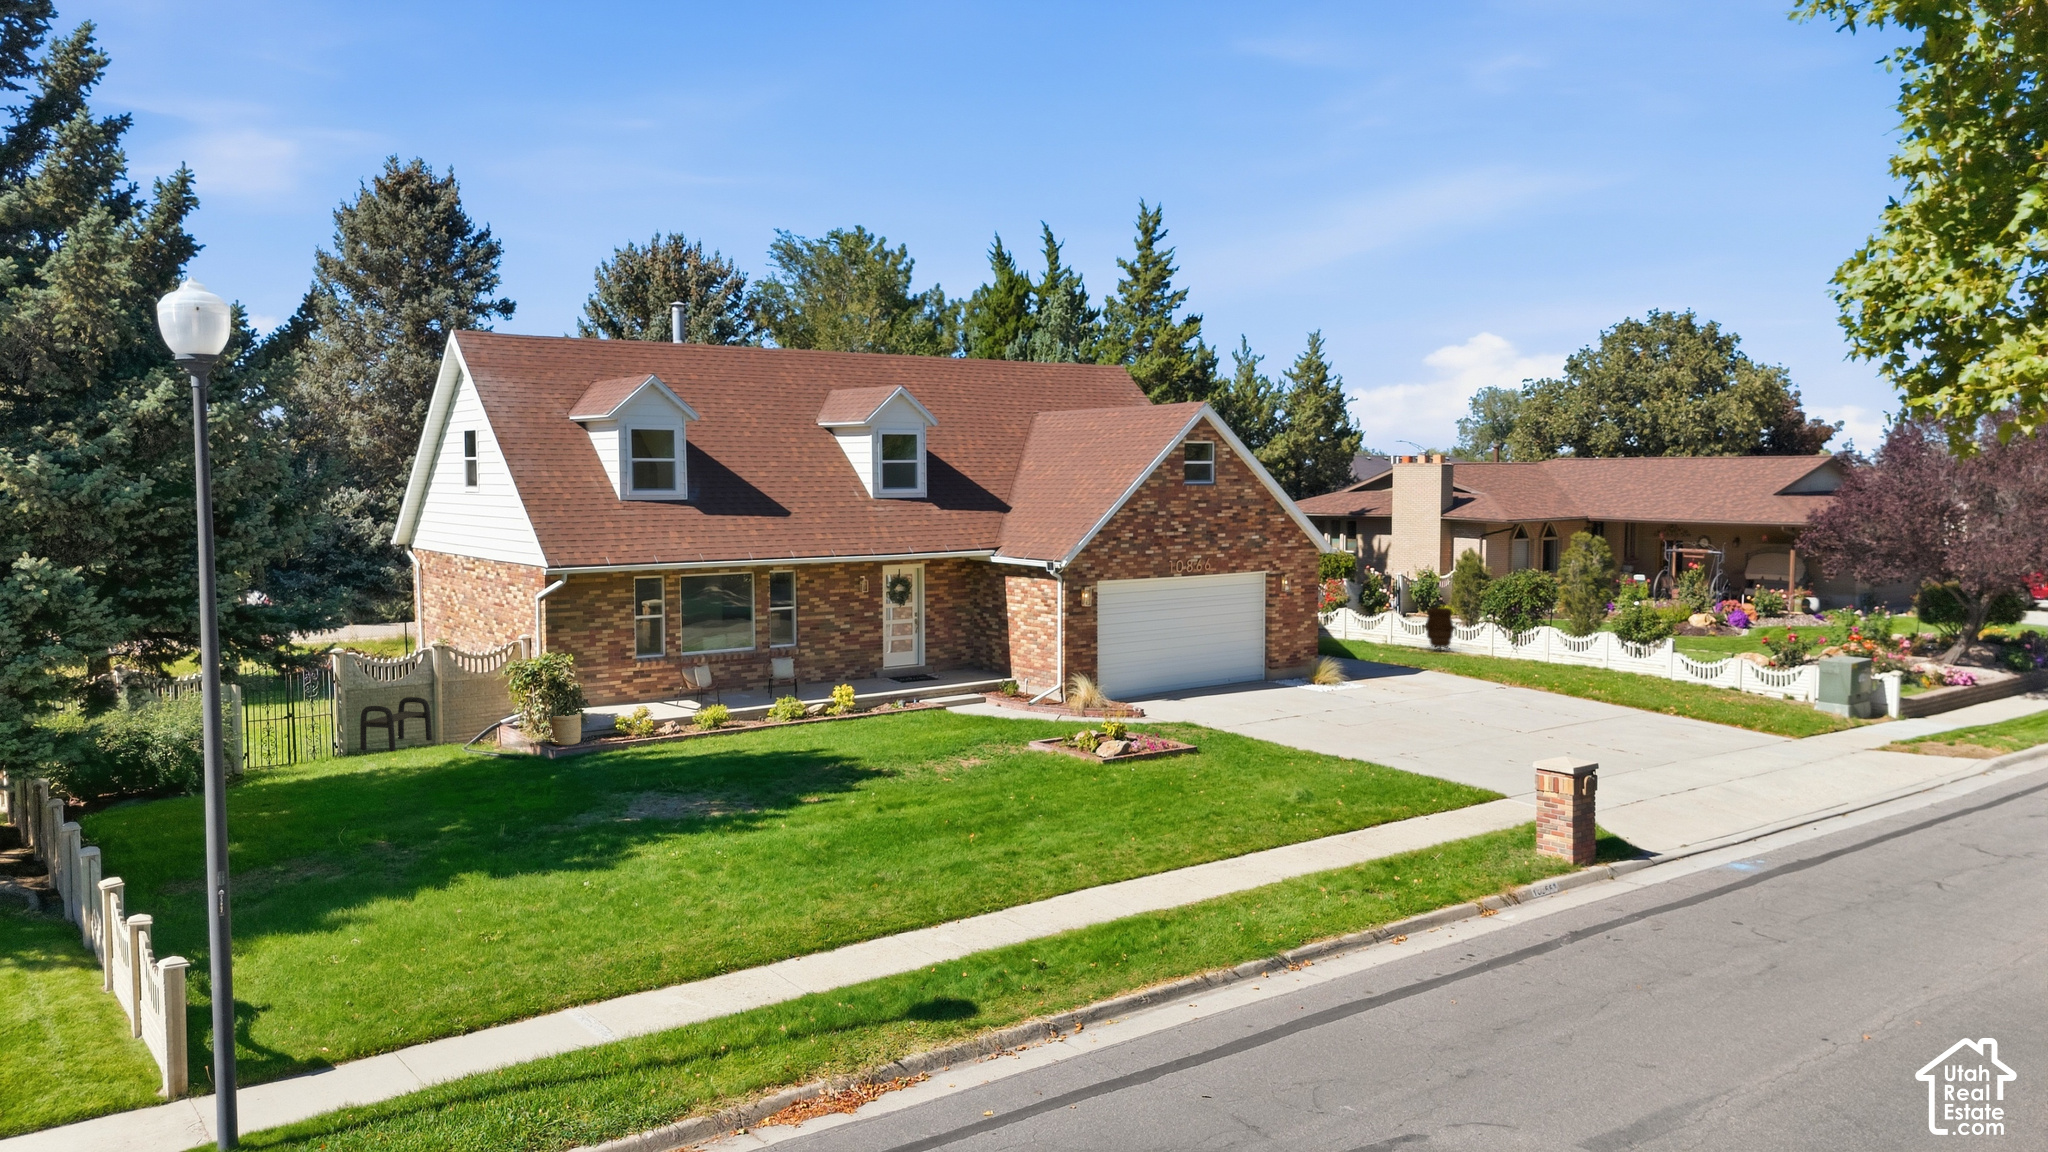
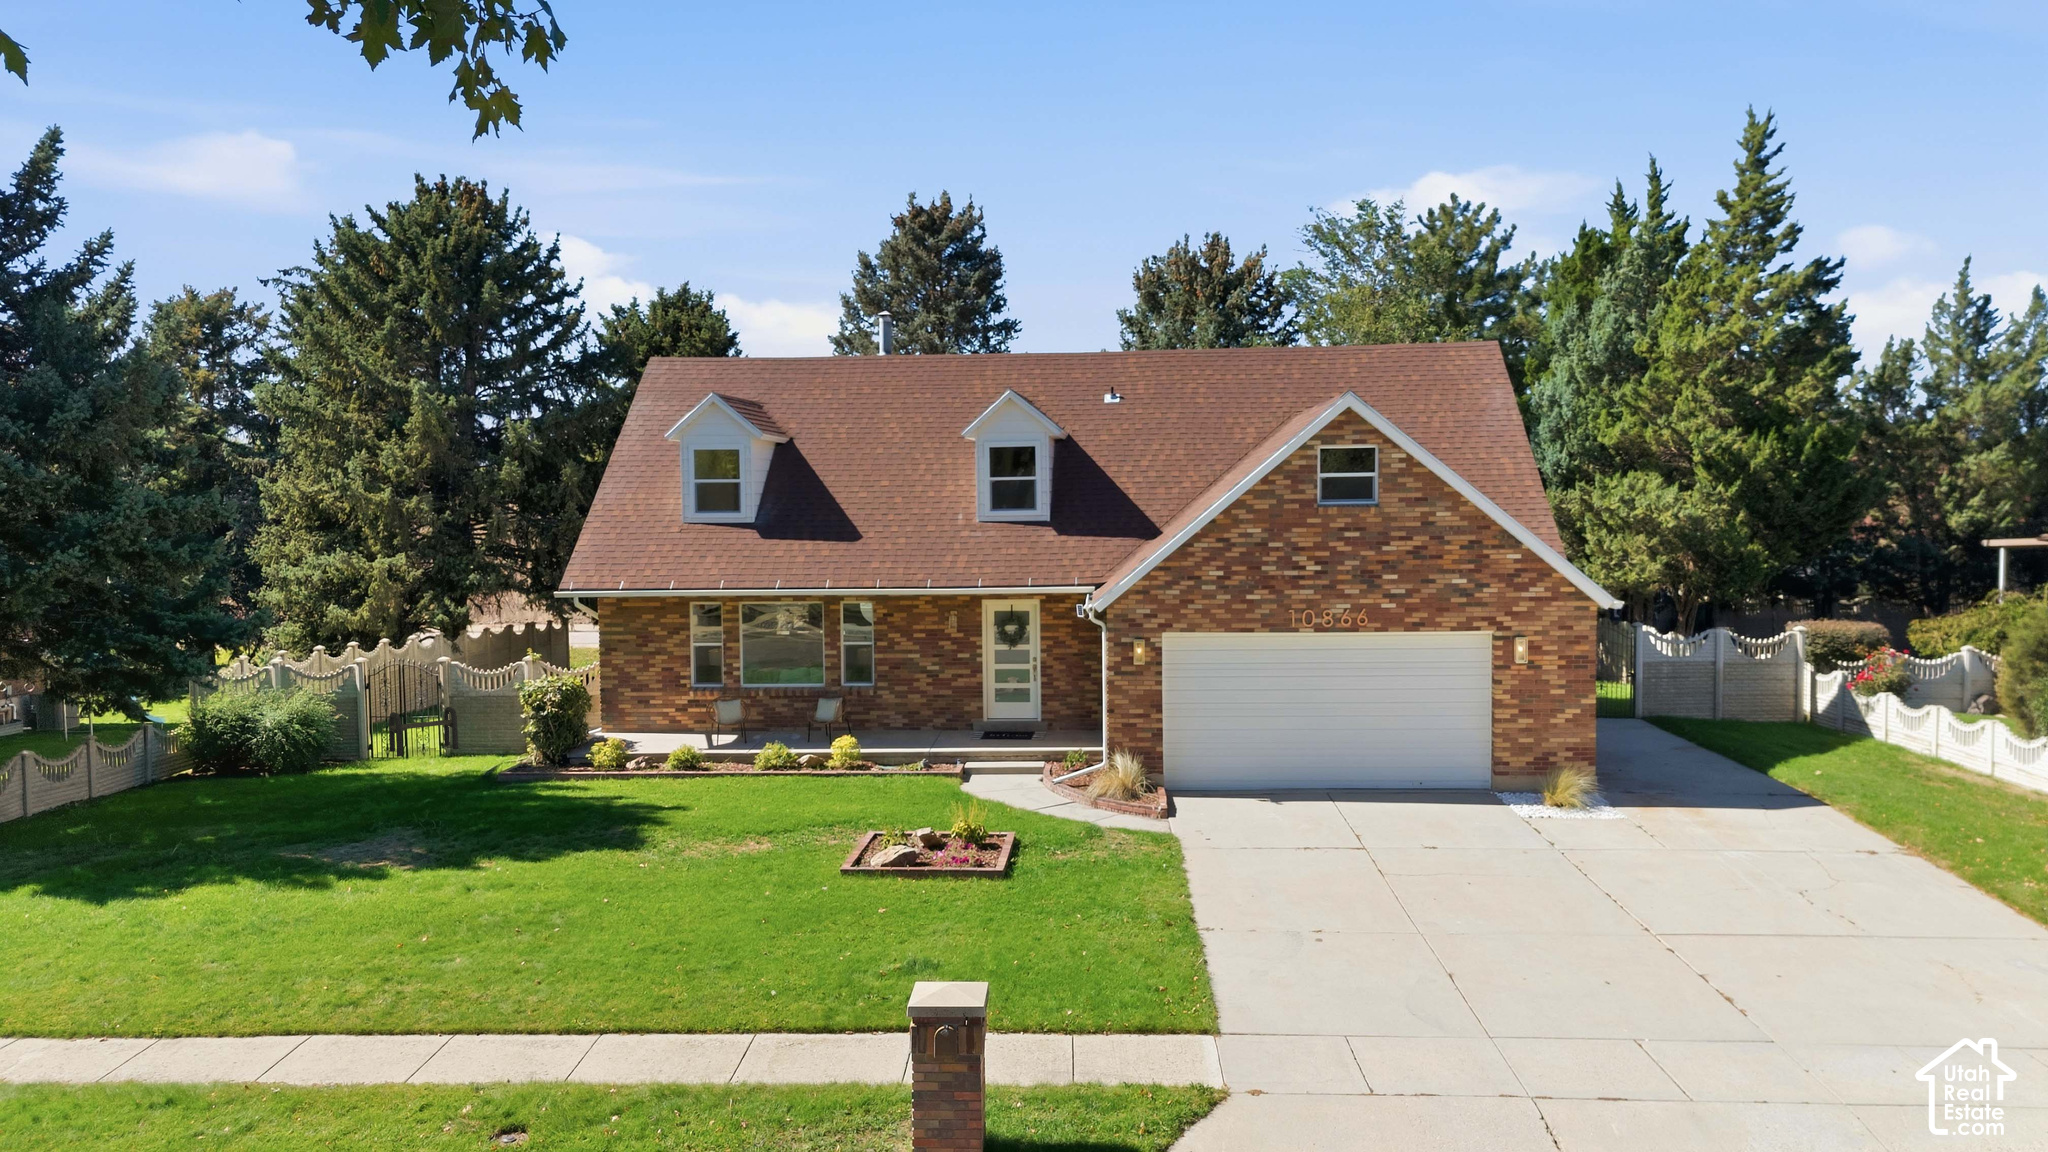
lounge chair: present [1423,608,1456,651] -> none [1909,706,1982,785]
woven basket: present [552,713,581,745] -> none [499,737,532,771]

